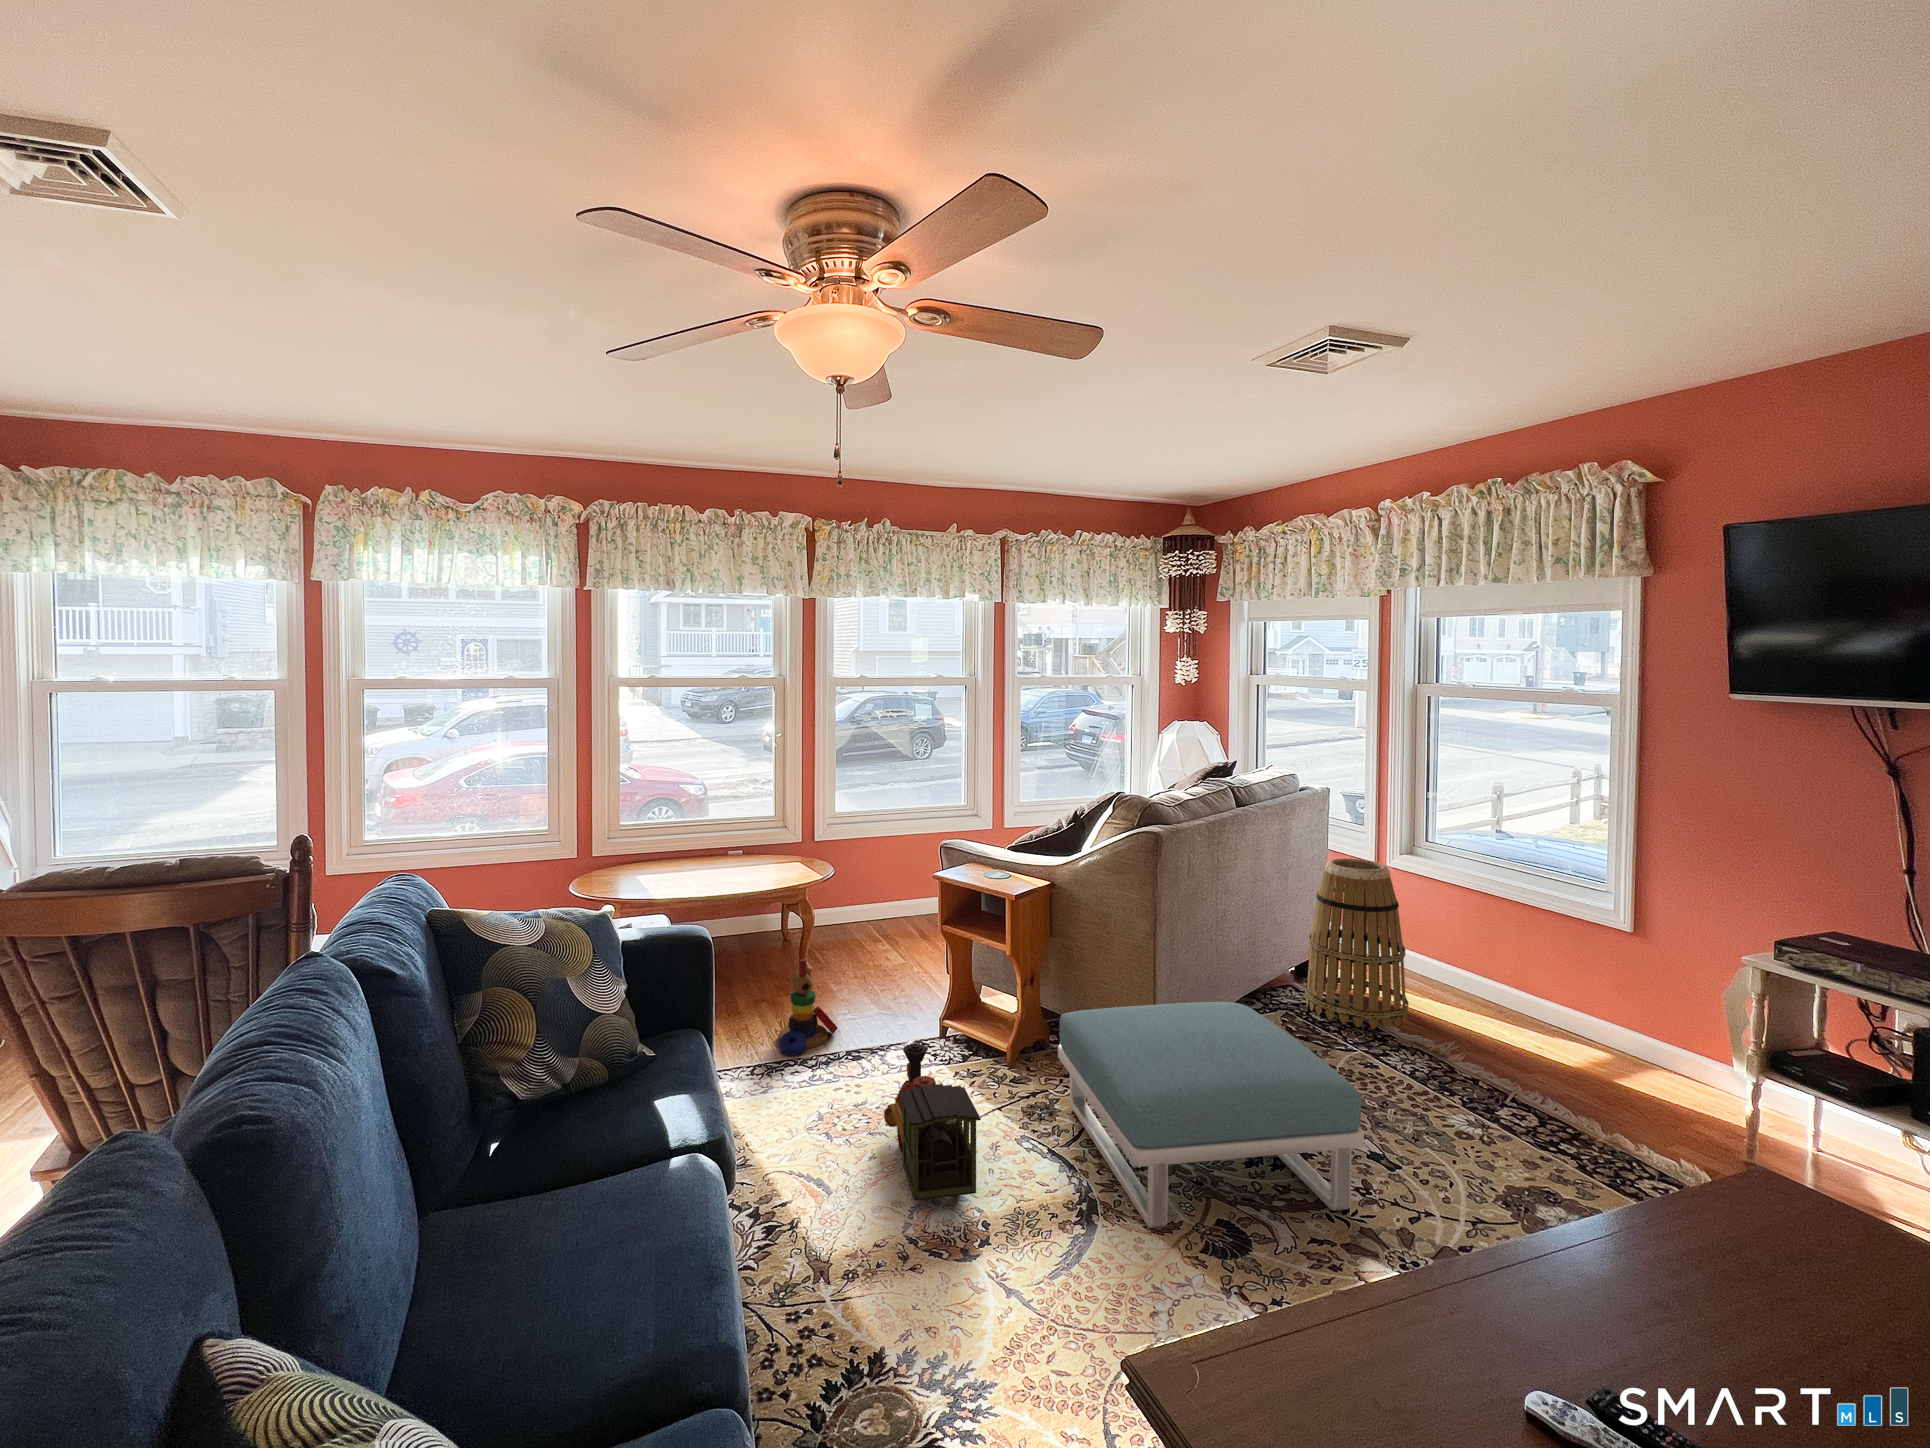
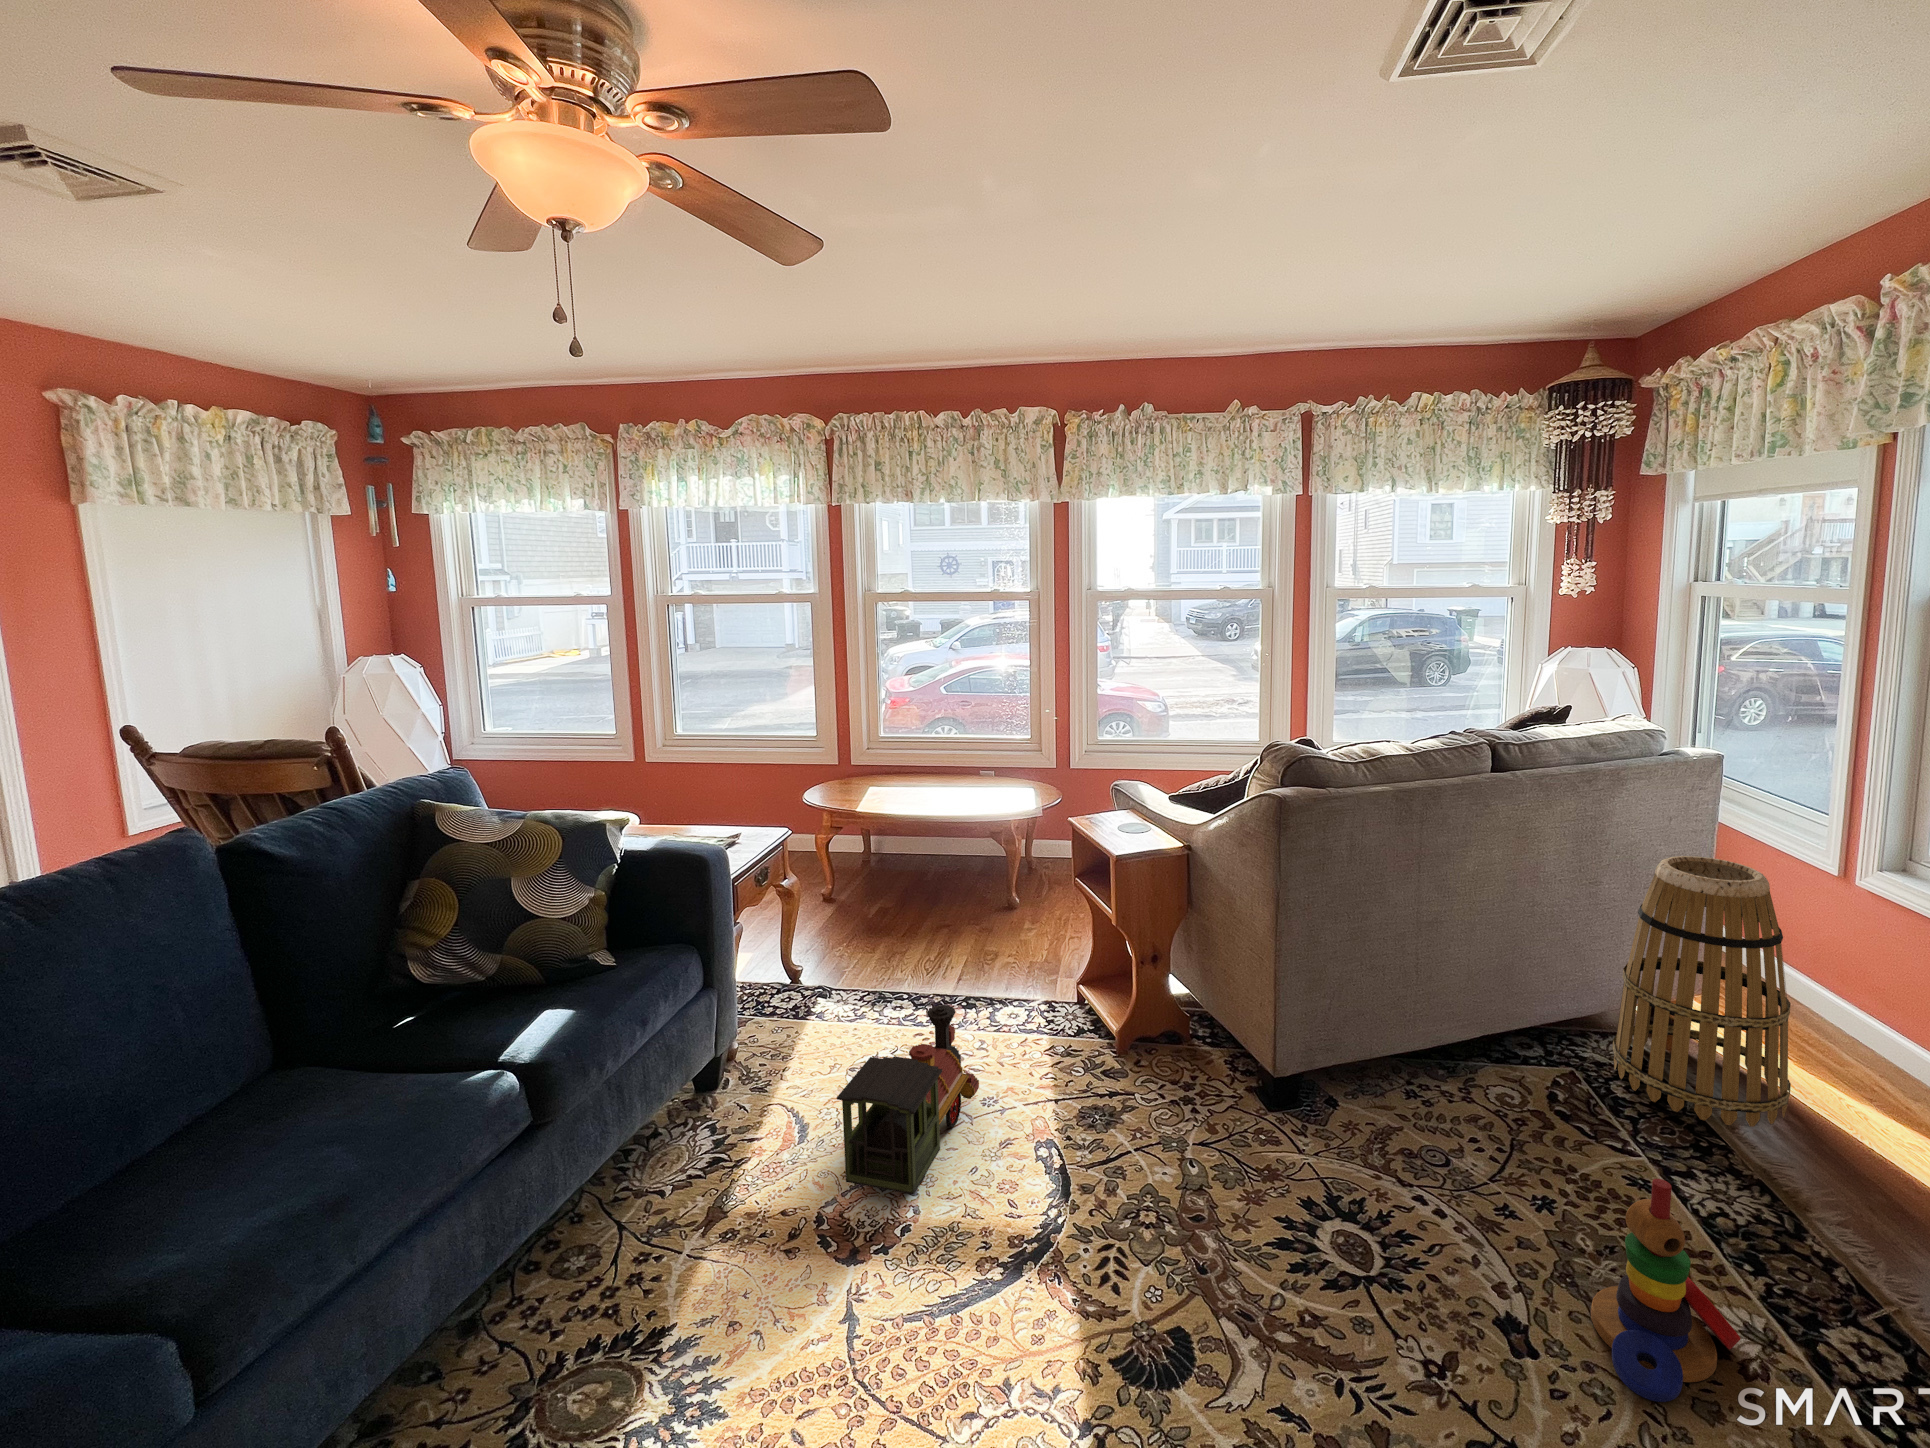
stacking toy: present [779,959,838,1056] -> present [1591,1179,1741,1402]
footstool: present [1058,1002,1364,1228] -> none [1052,1006,1418,1388]

